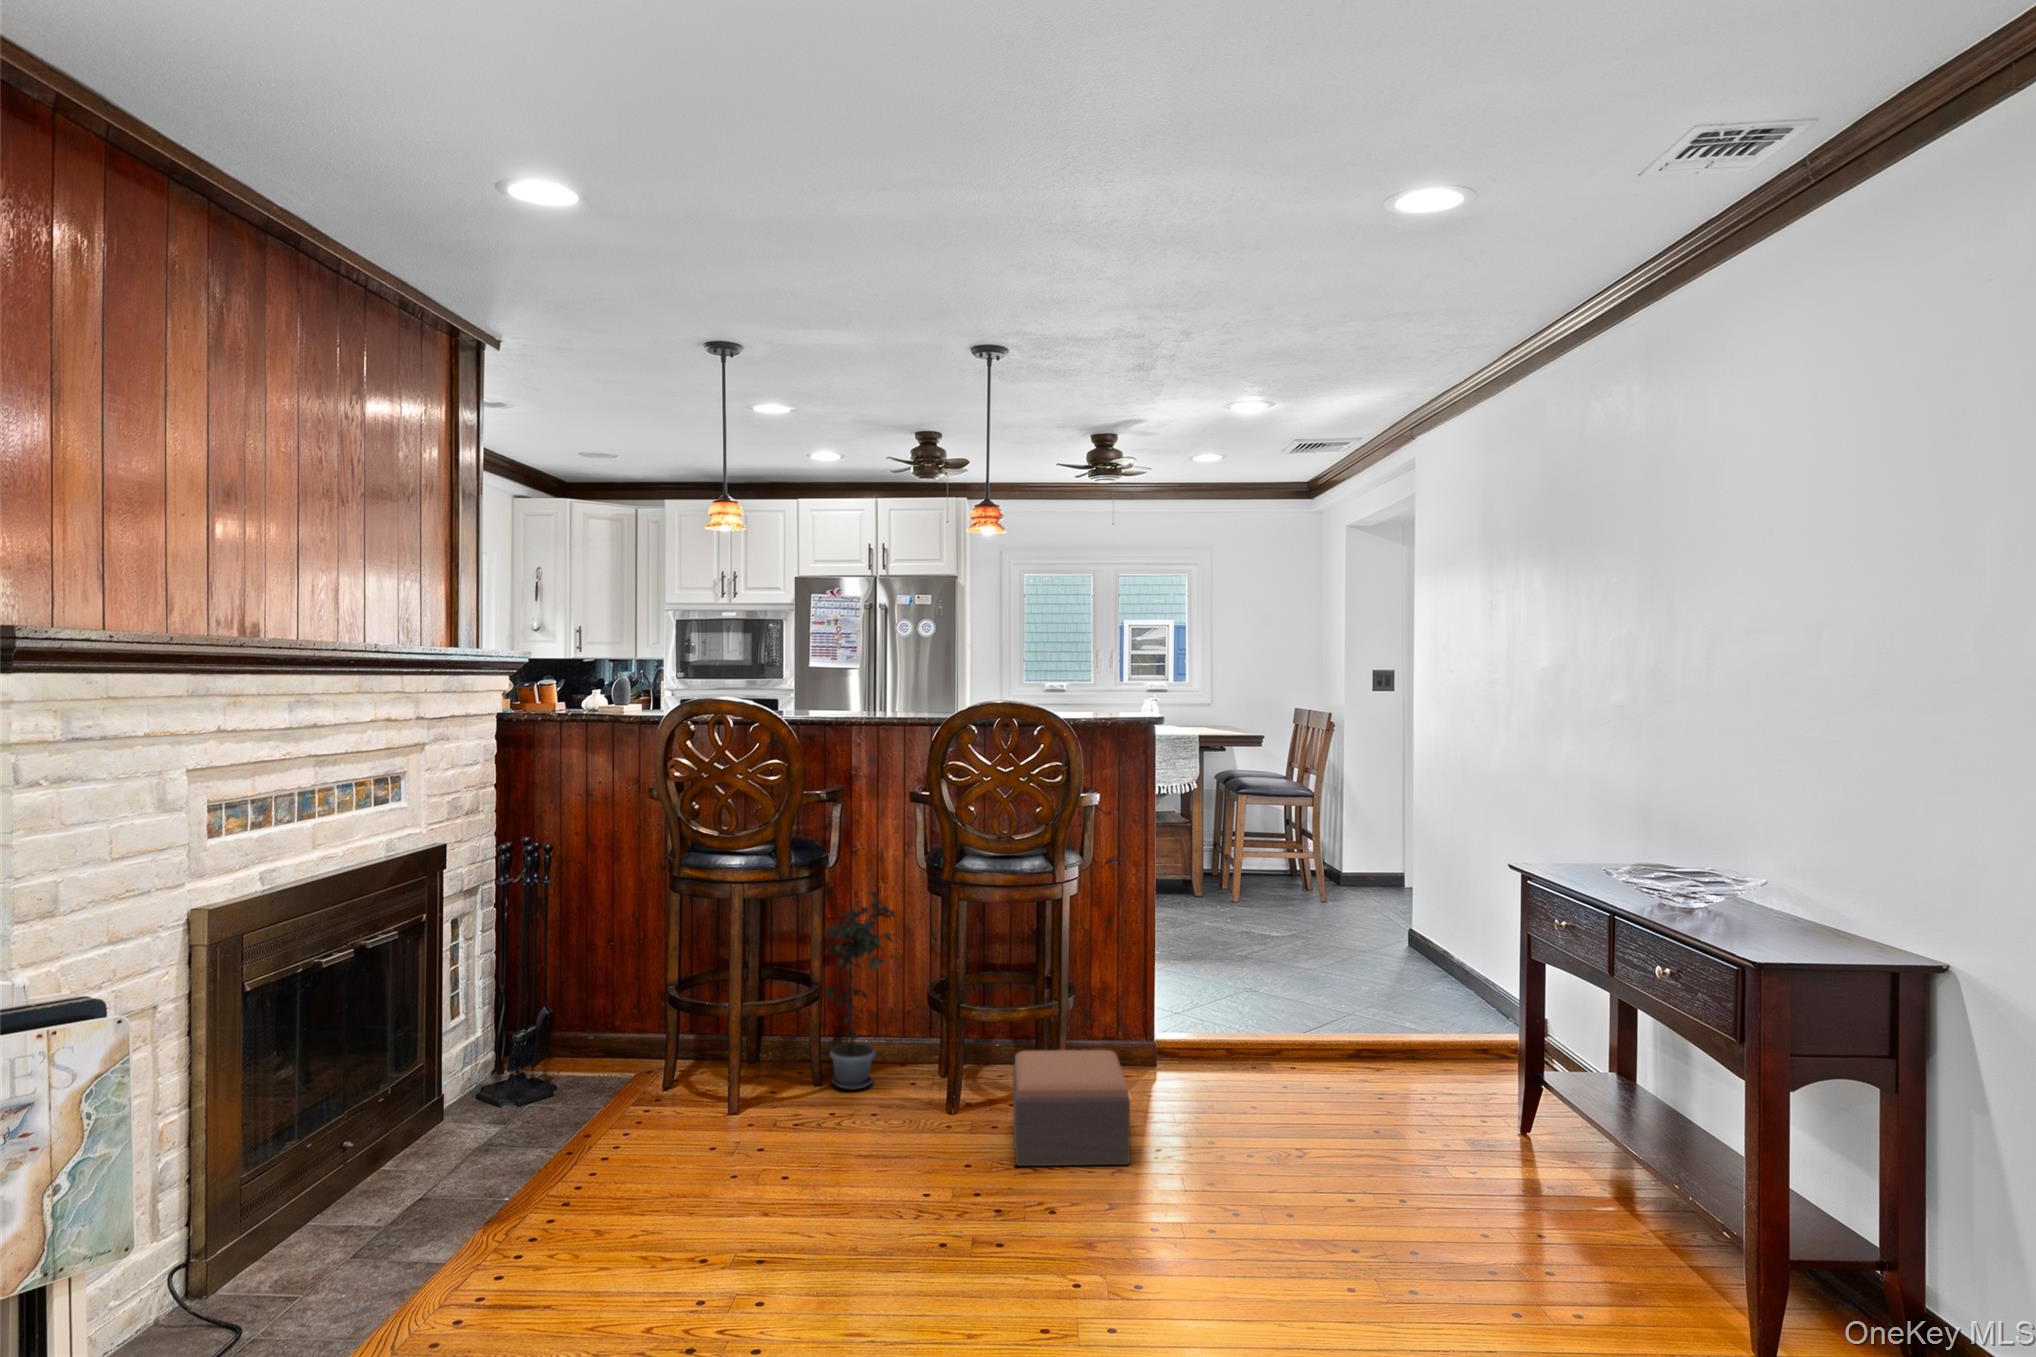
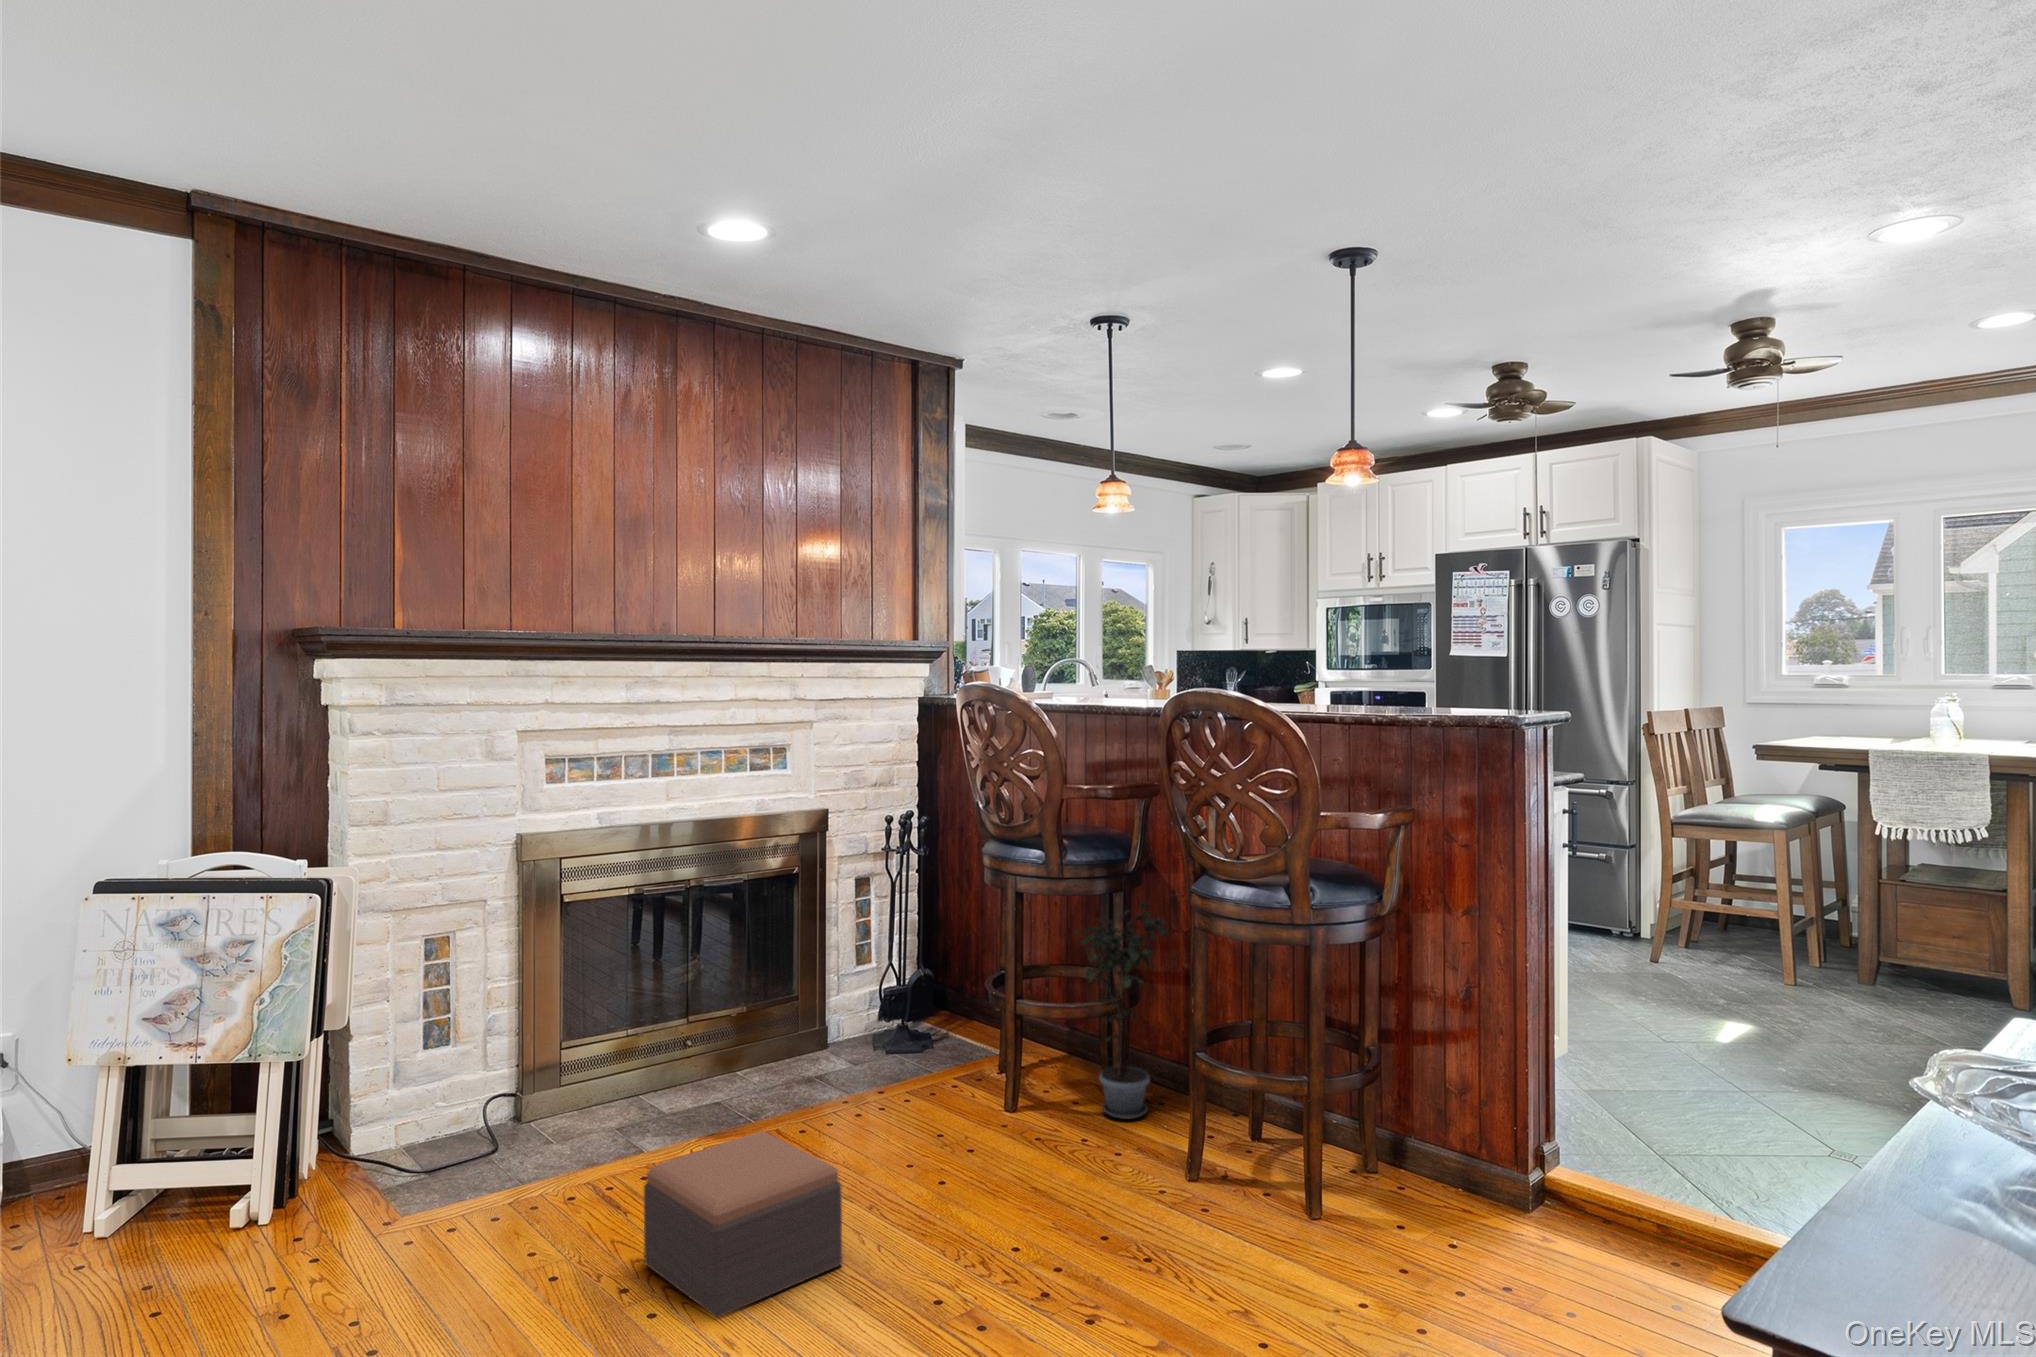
footstool: present [1013,1050,1130,1166] -> present [644,1131,842,1318]

